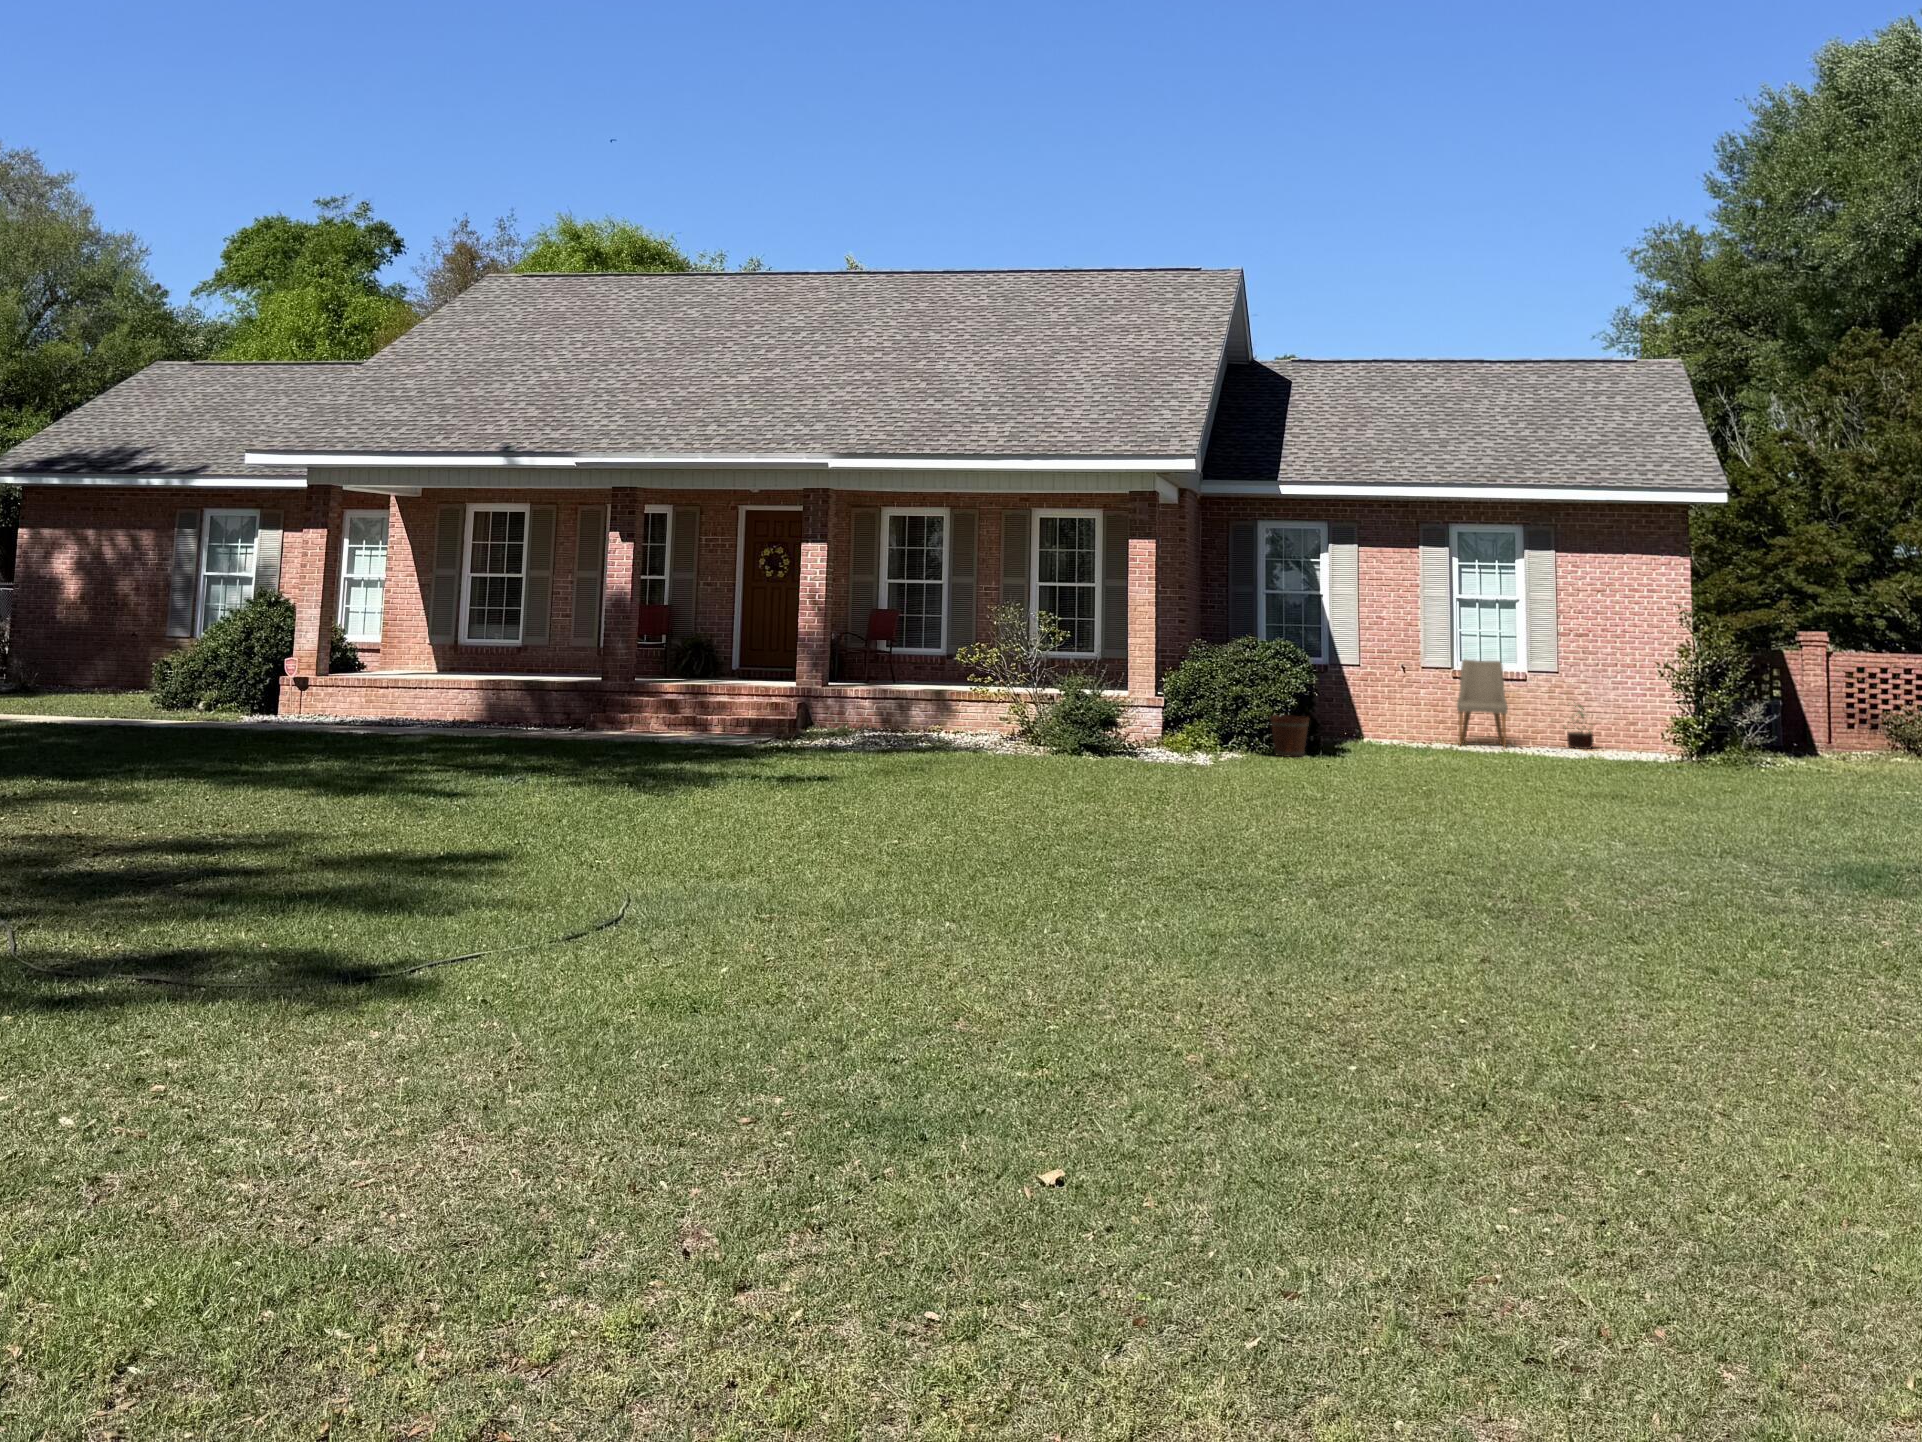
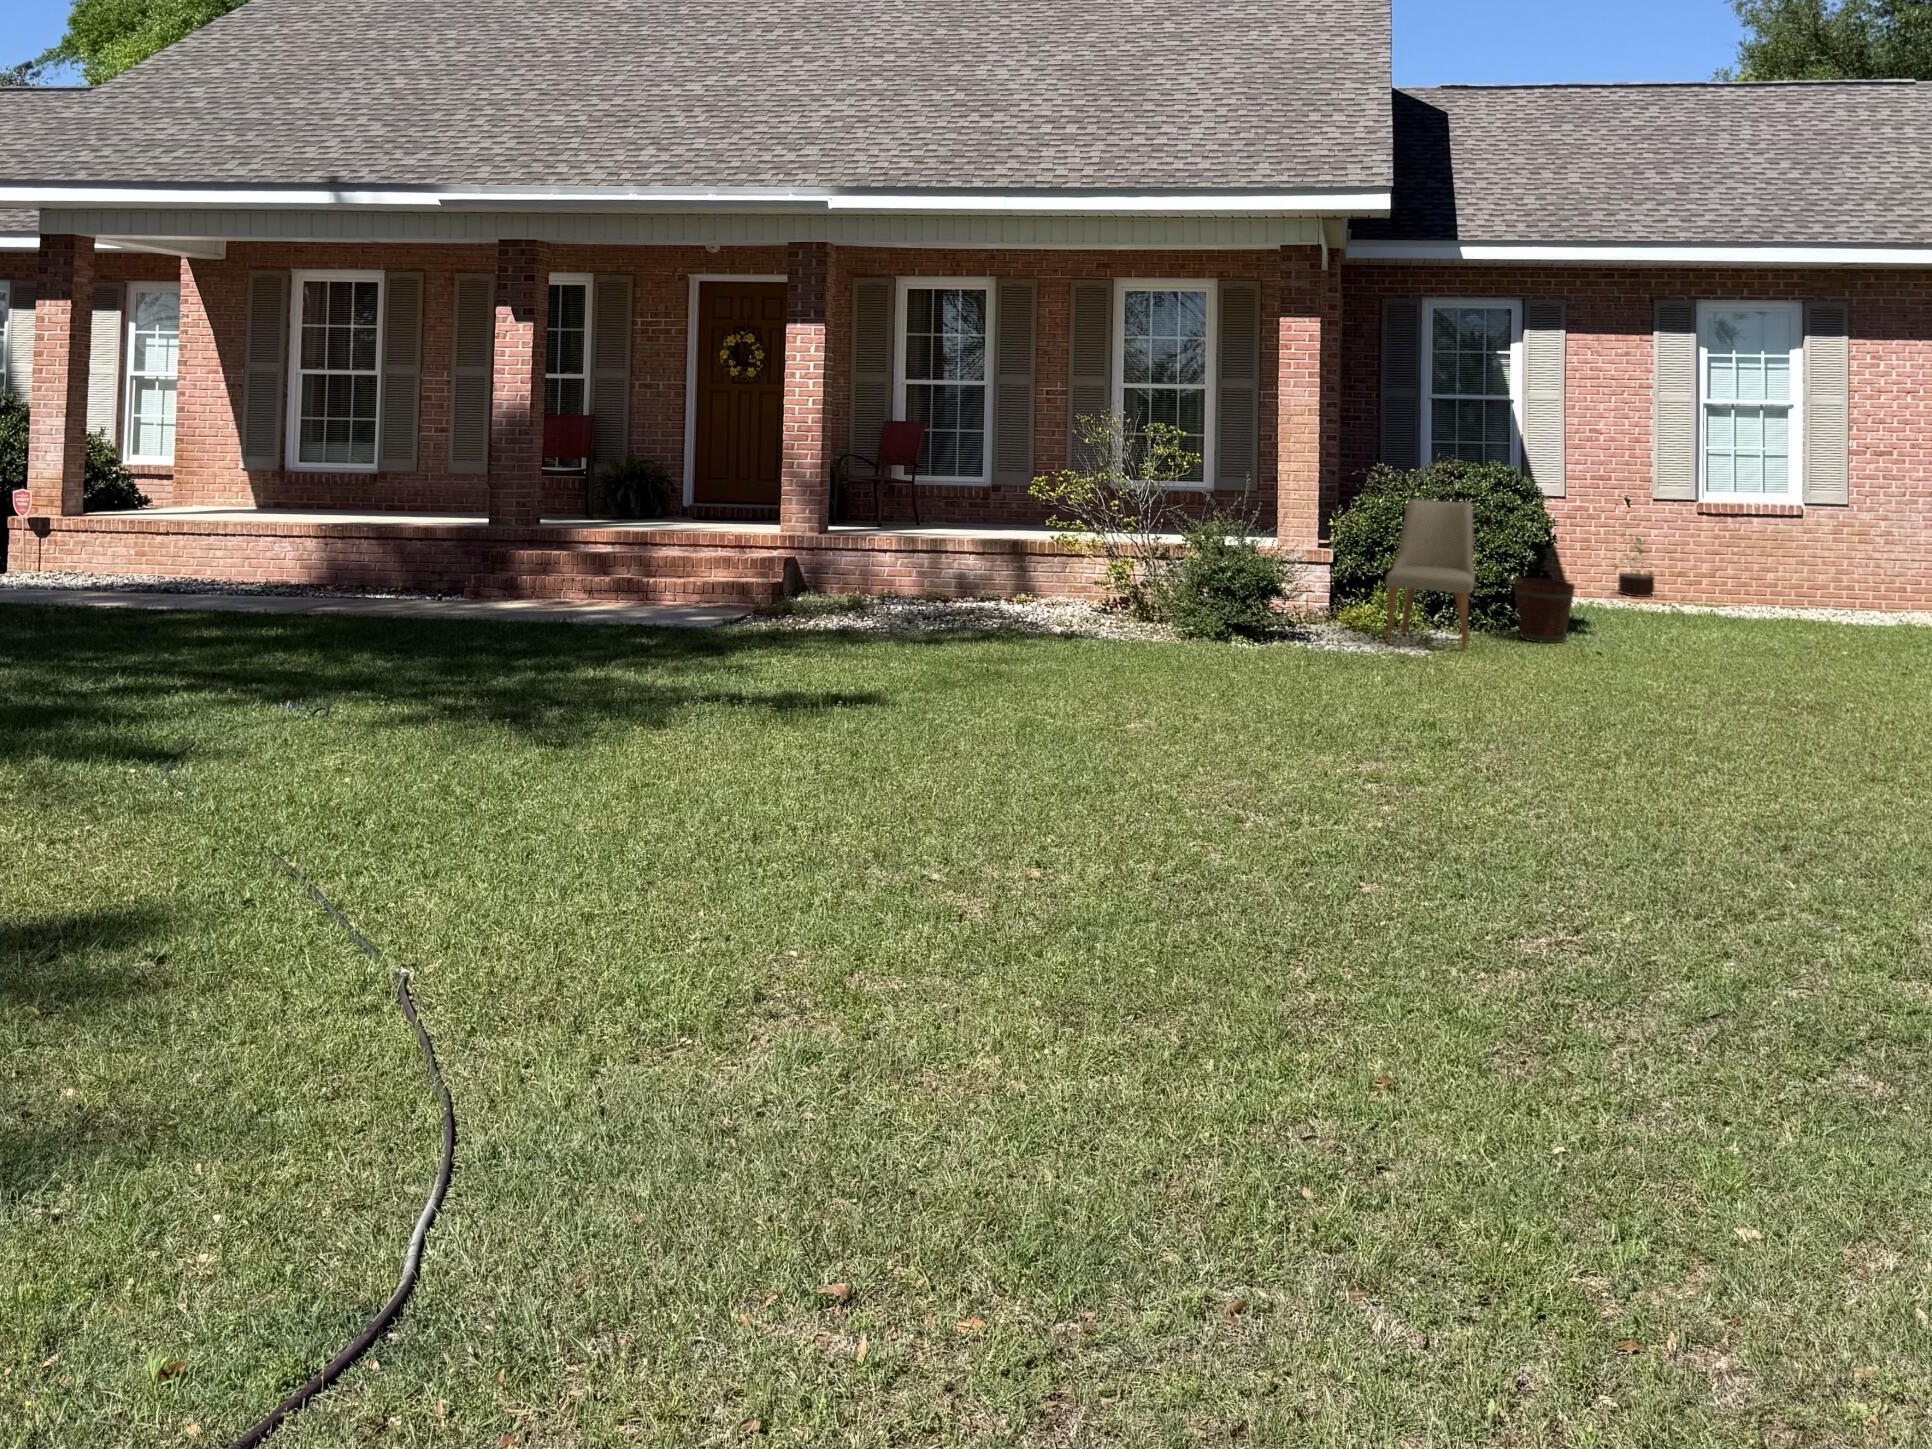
chair: present [1457,660,1508,748] -> present [1386,499,1475,651]
decorative plant: present [1565,702,1593,749] -> present [1614,534,1655,597]

